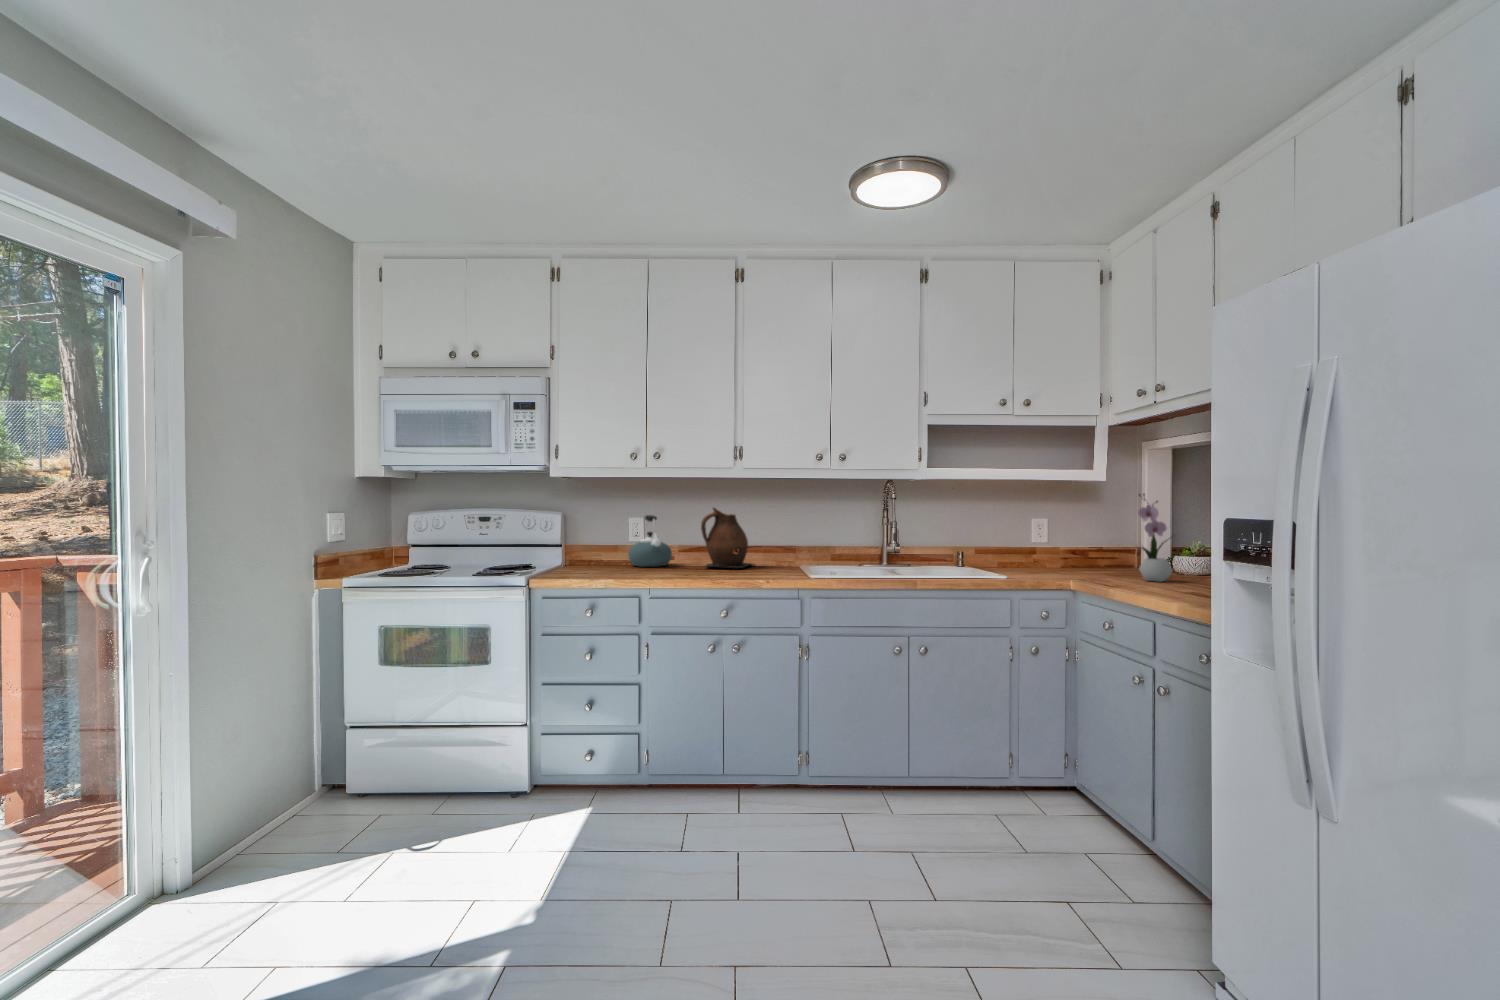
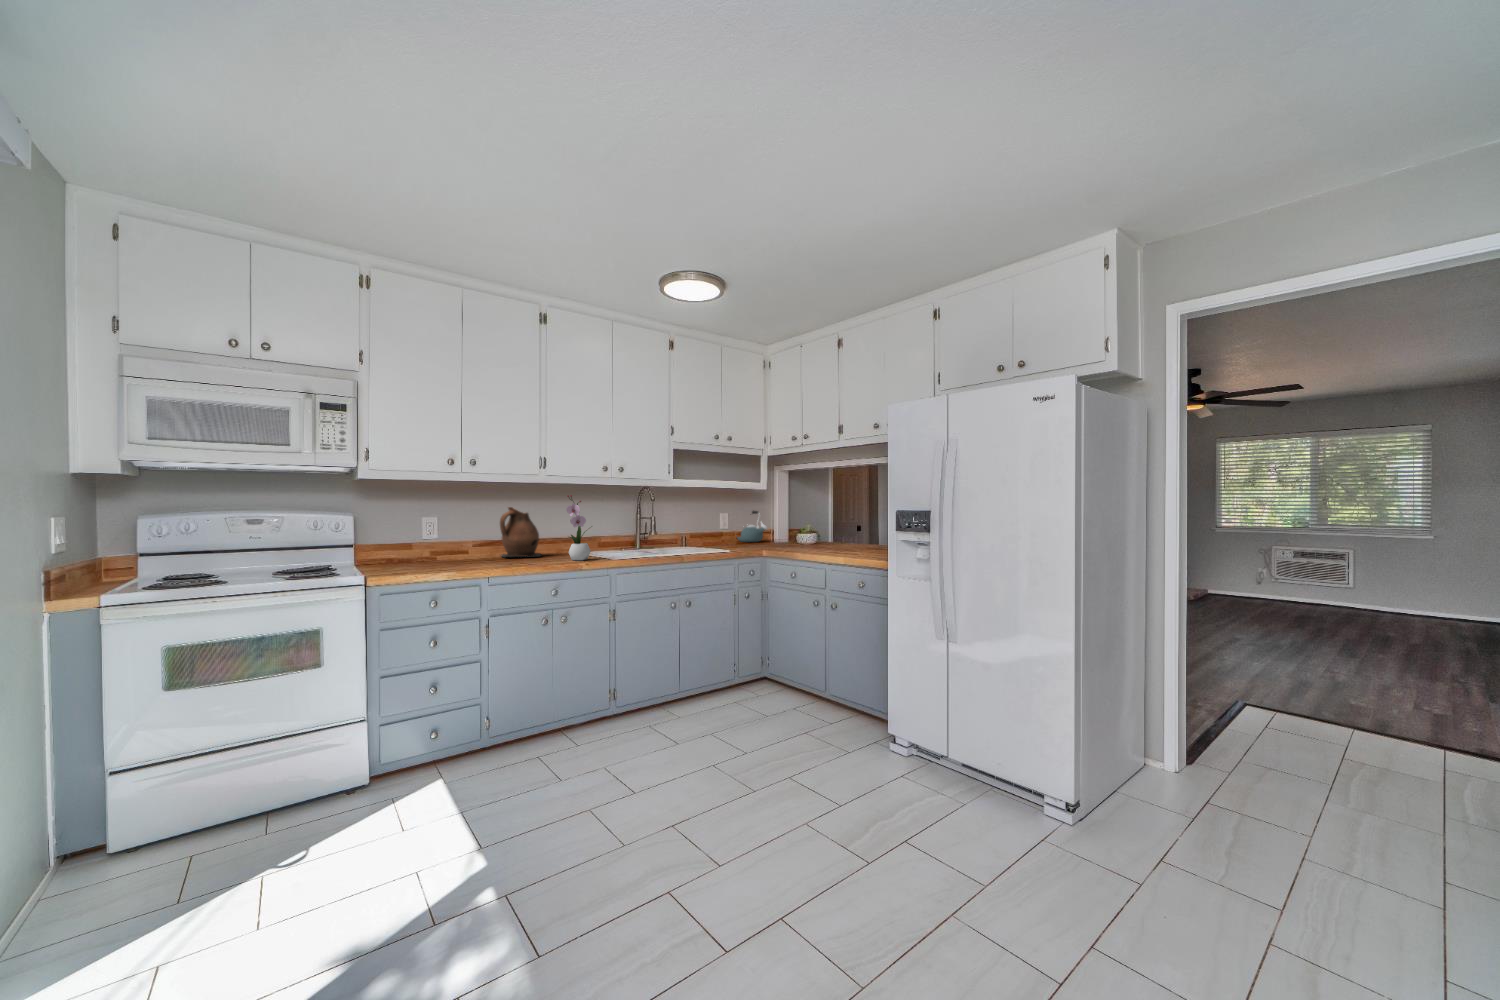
flower arrangement: present [1138,494,1172,582] -> present [566,495,591,560]
kettle: present [628,515,672,567] -> present [737,511,767,542]

